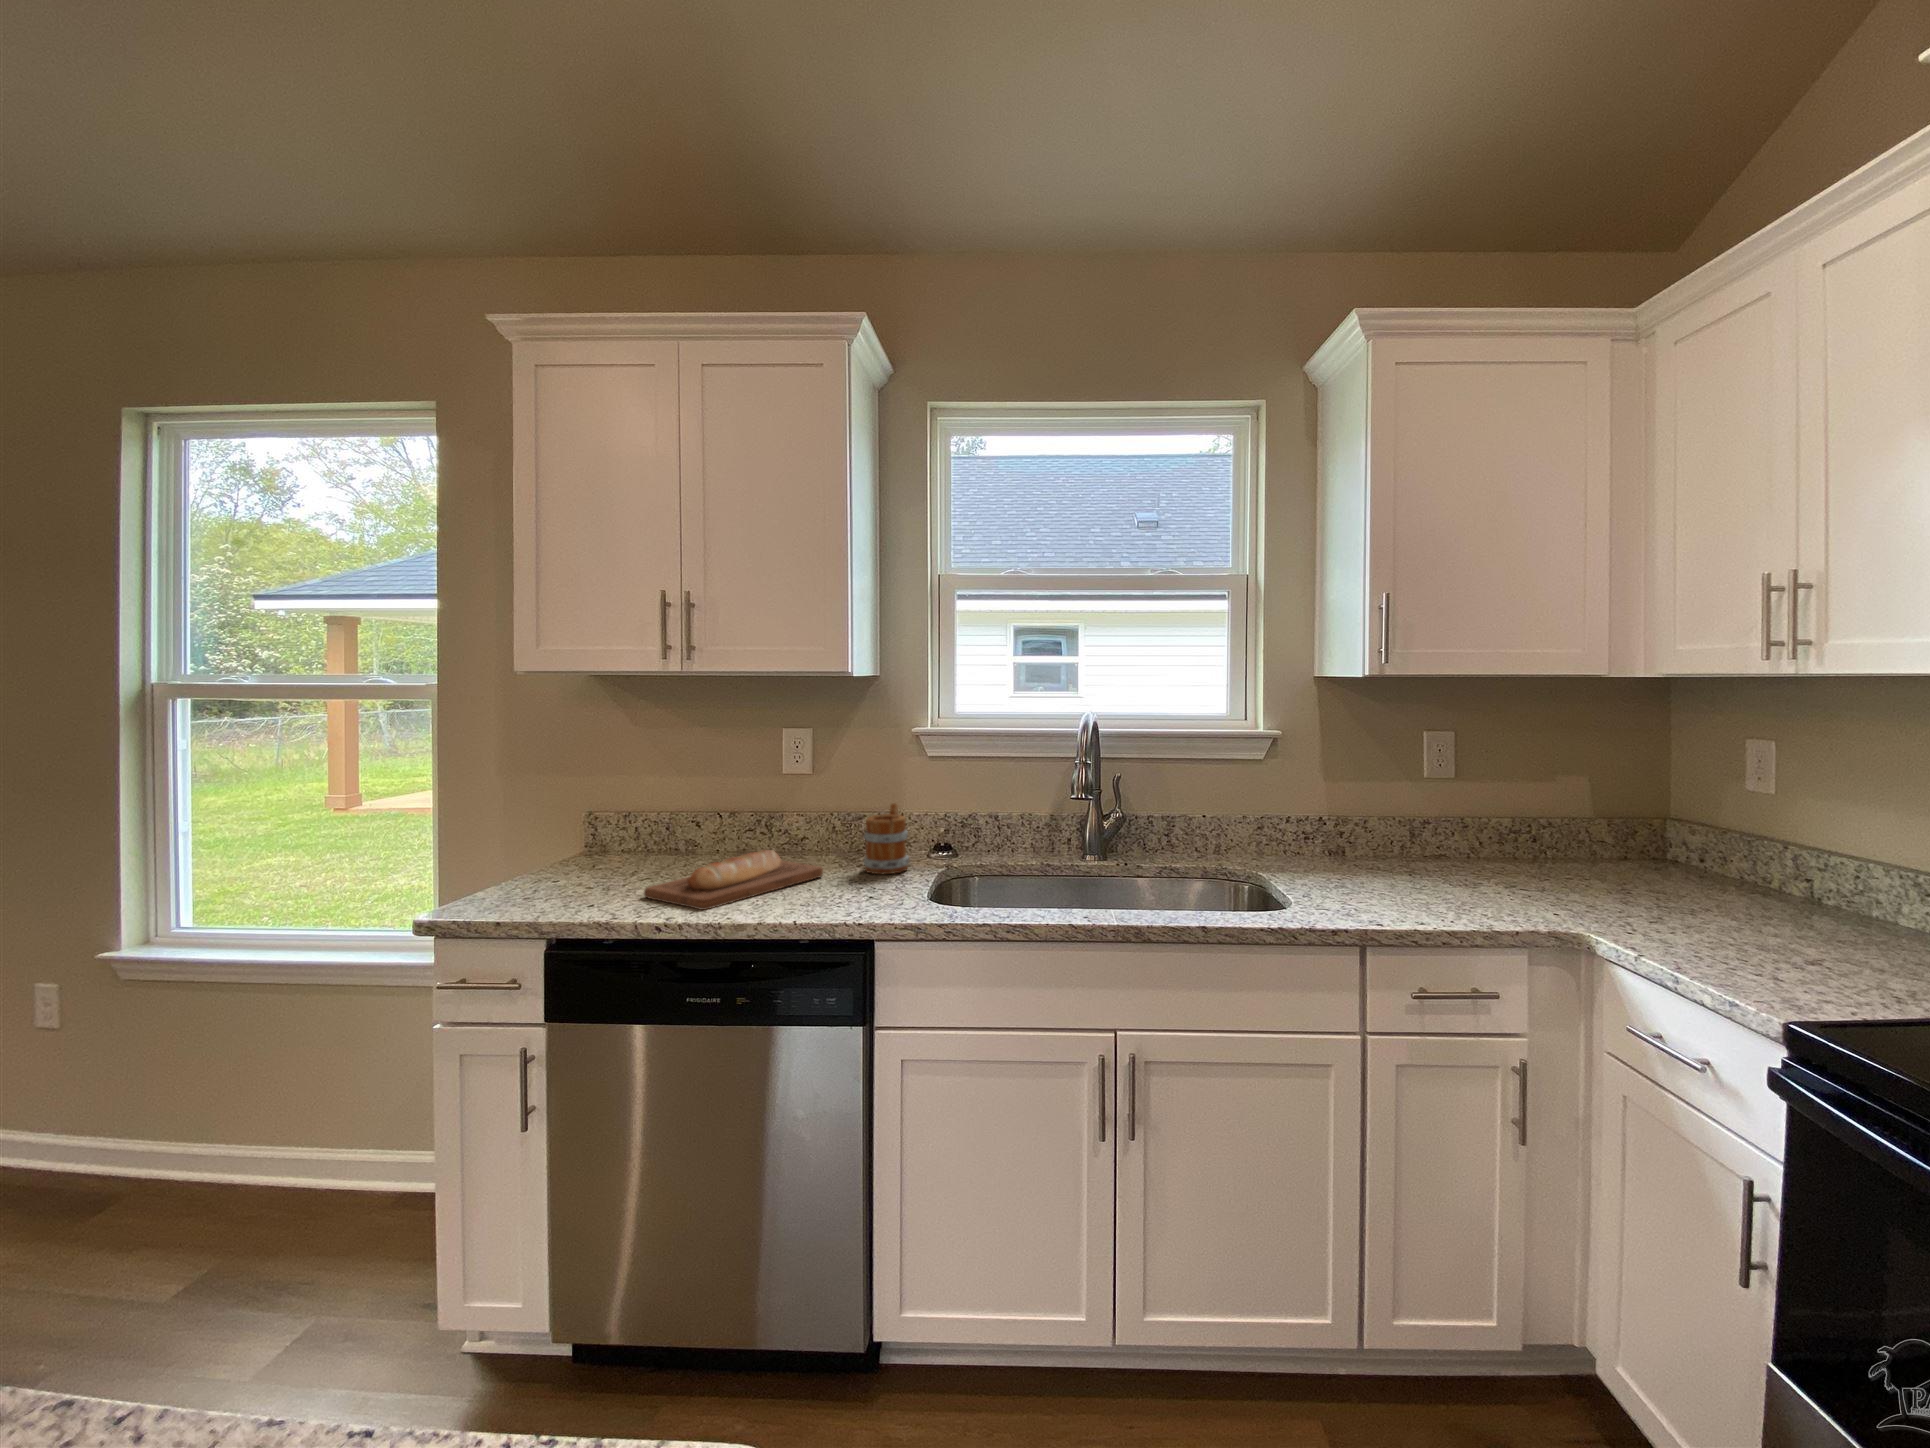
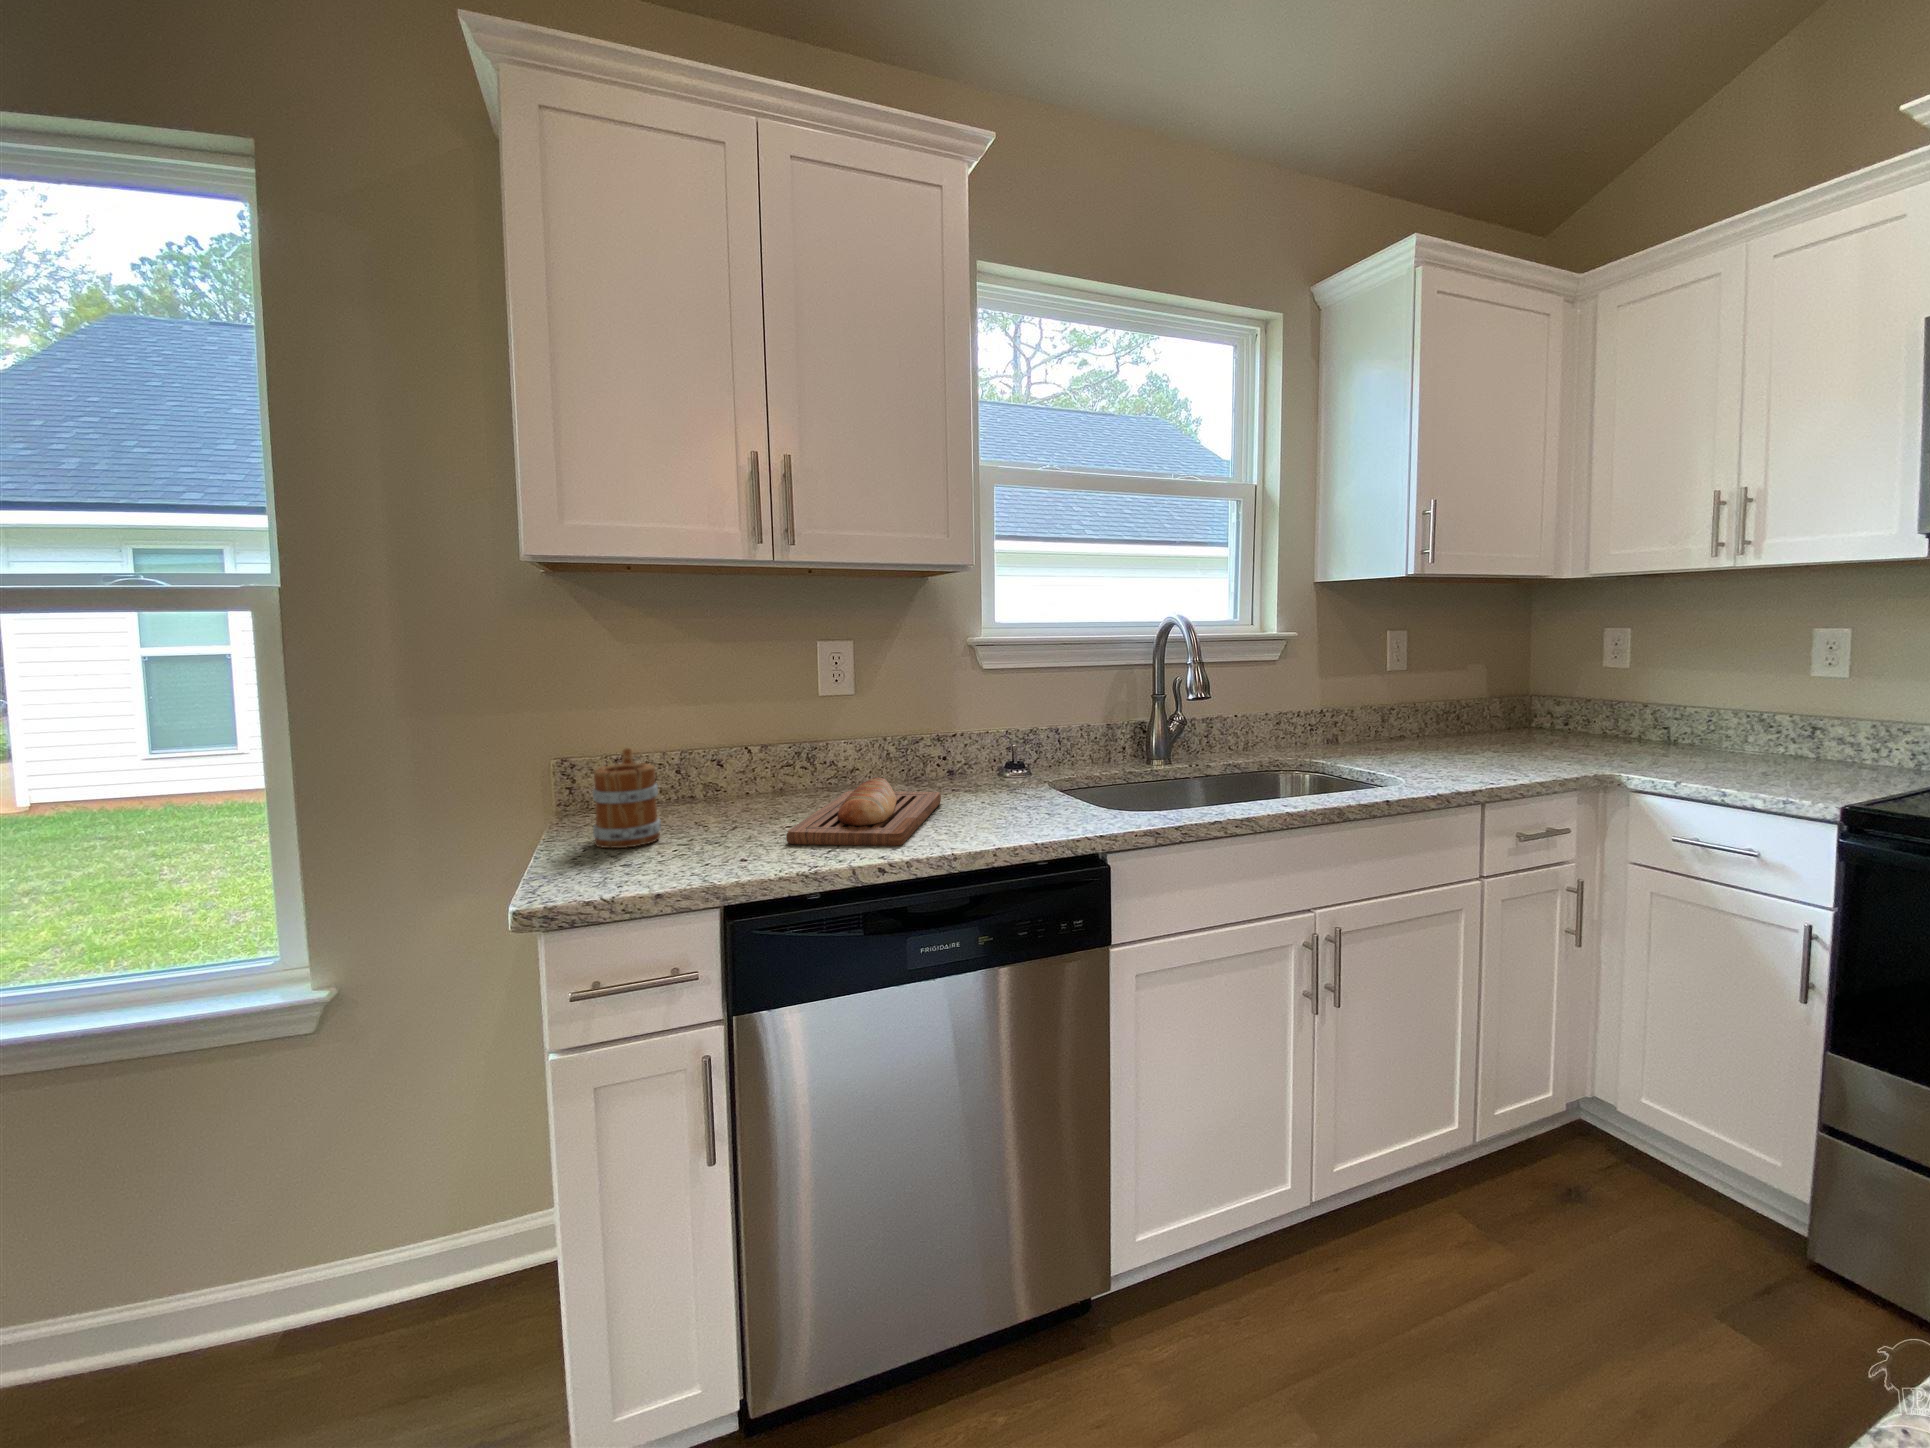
mug: present [863,803,909,874] -> present [593,748,661,848]

